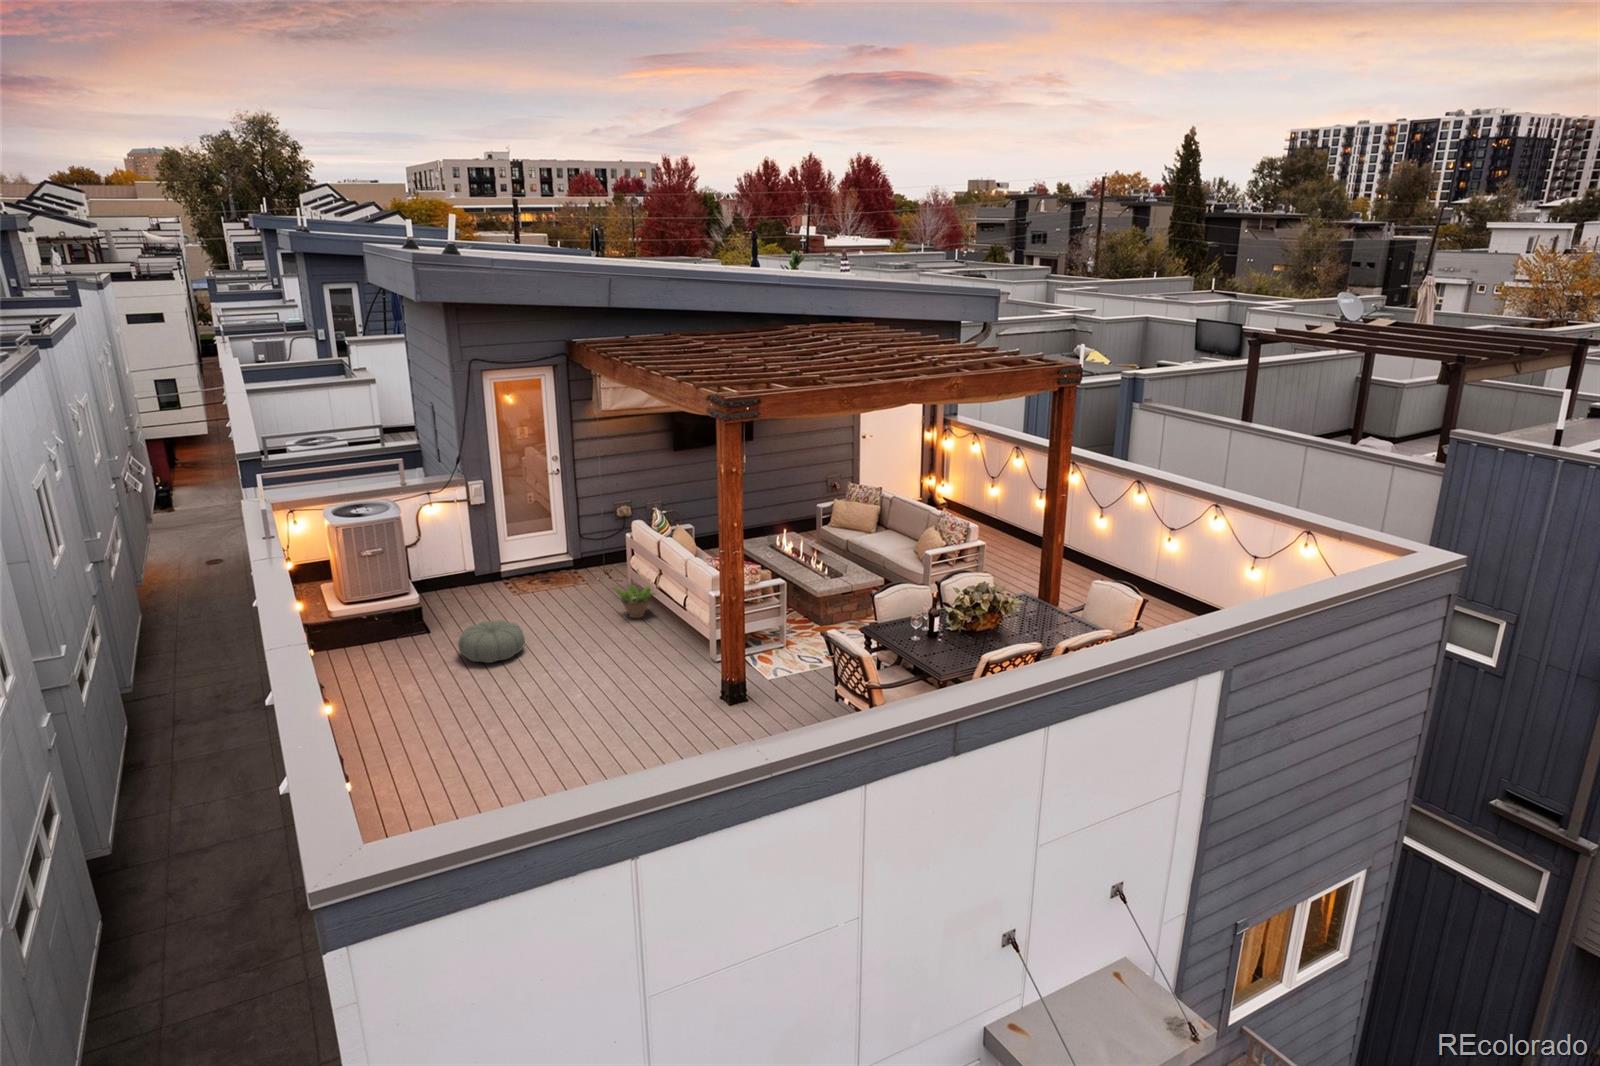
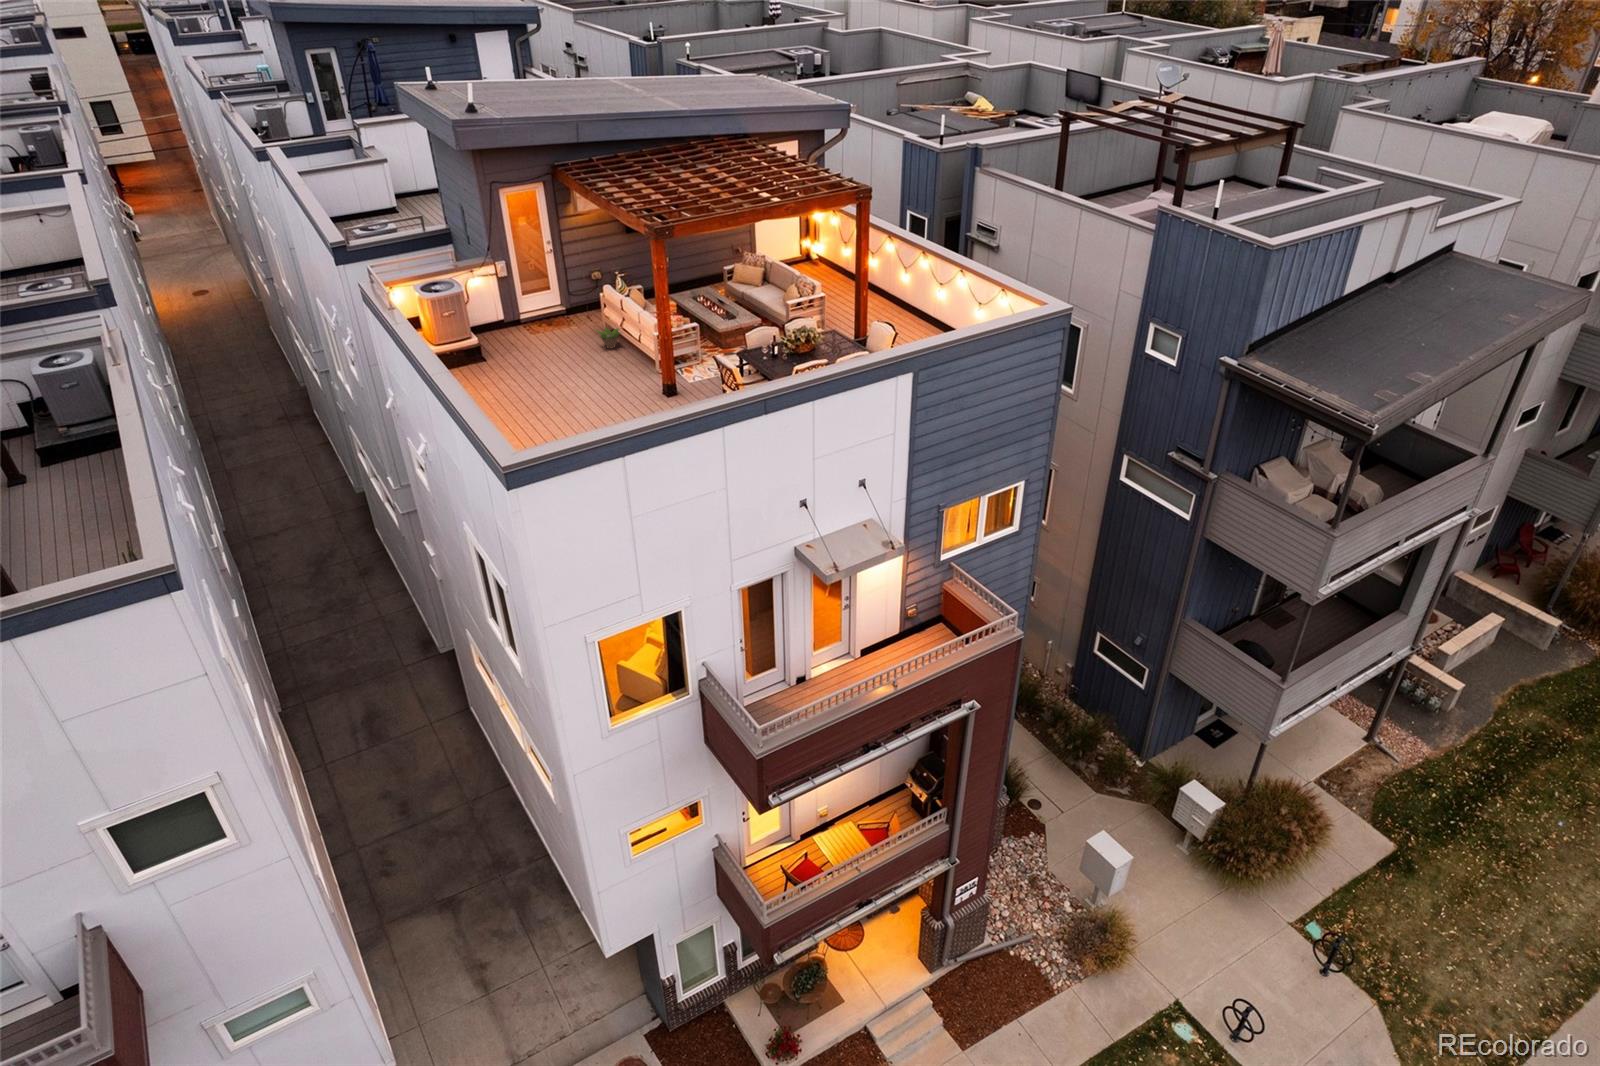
pouf: present [458,620,525,663] -> none [508,352,547,378]

